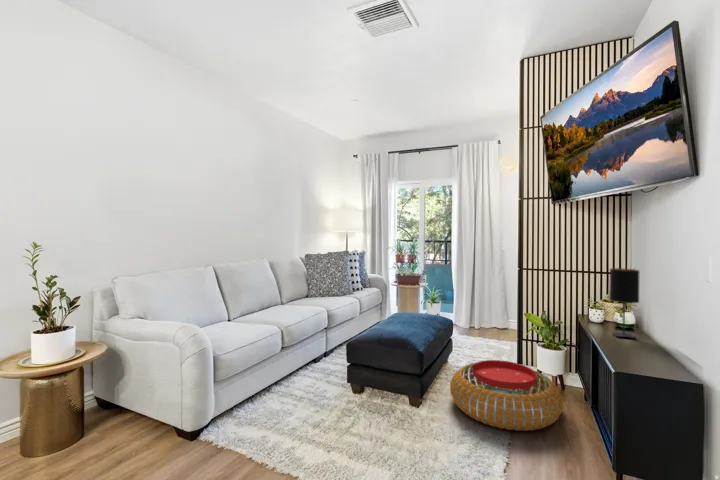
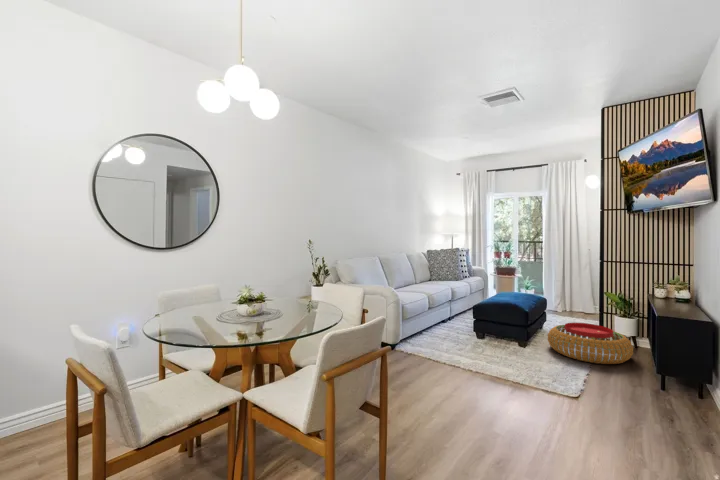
table lamp: present [609,268,640,338] -> none [670,259,693,307]

